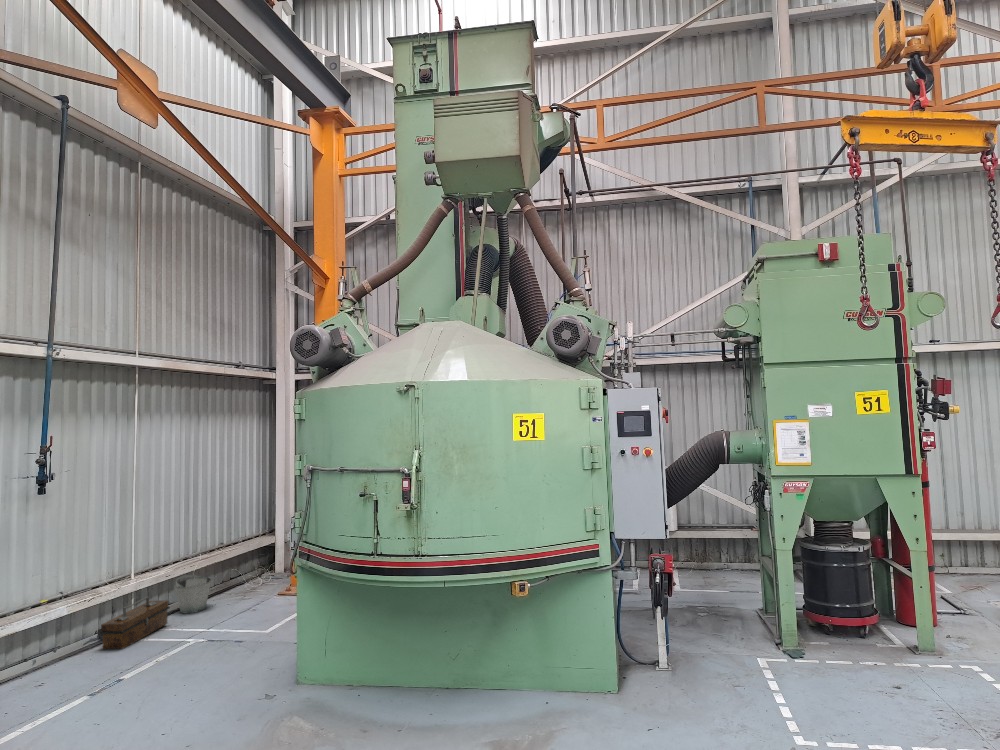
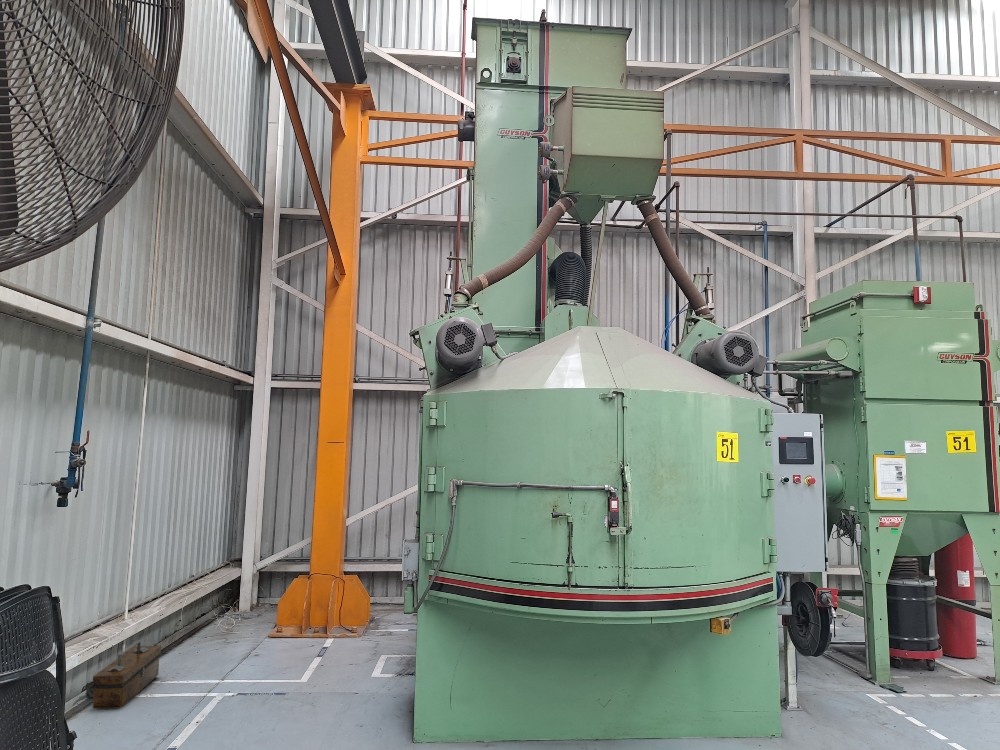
bucket: present [174,575,211,613] -> none [155,614,200,663]

